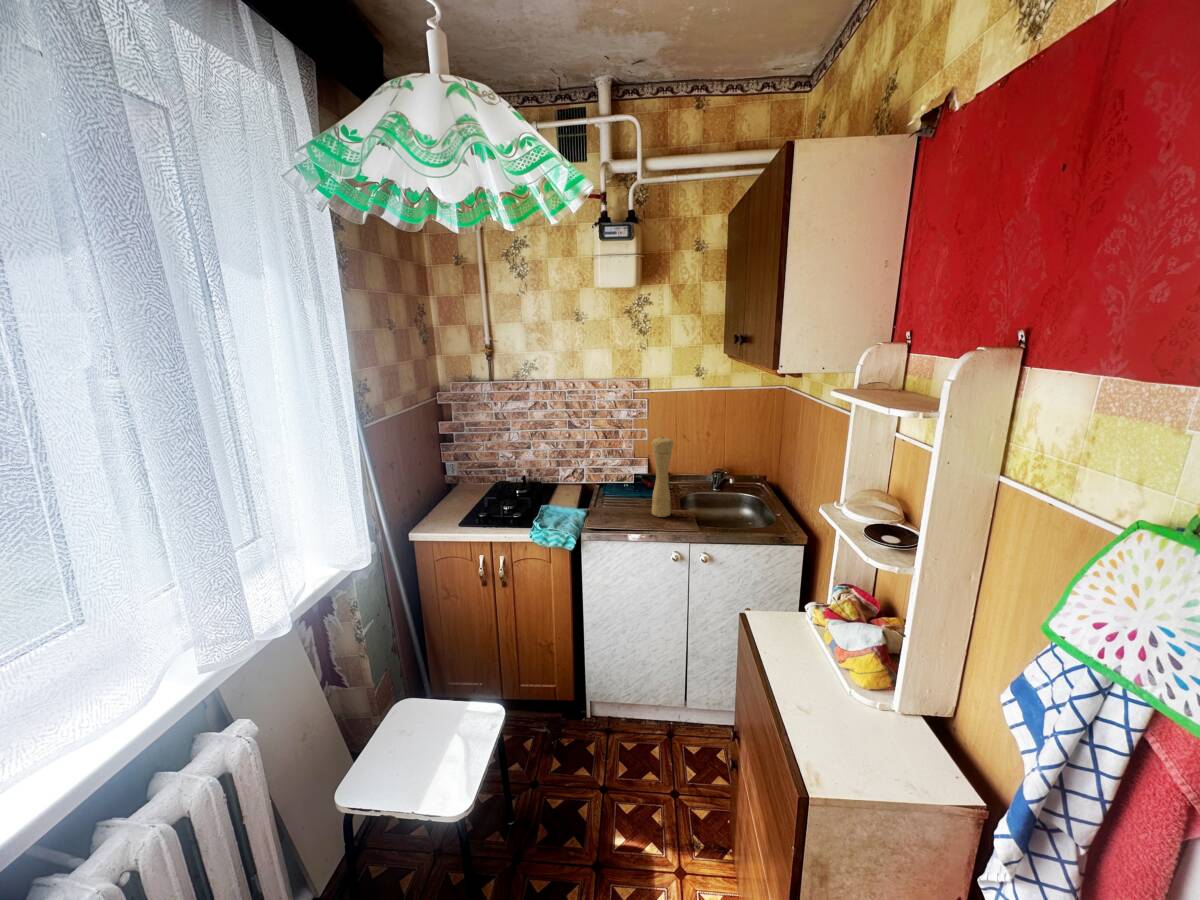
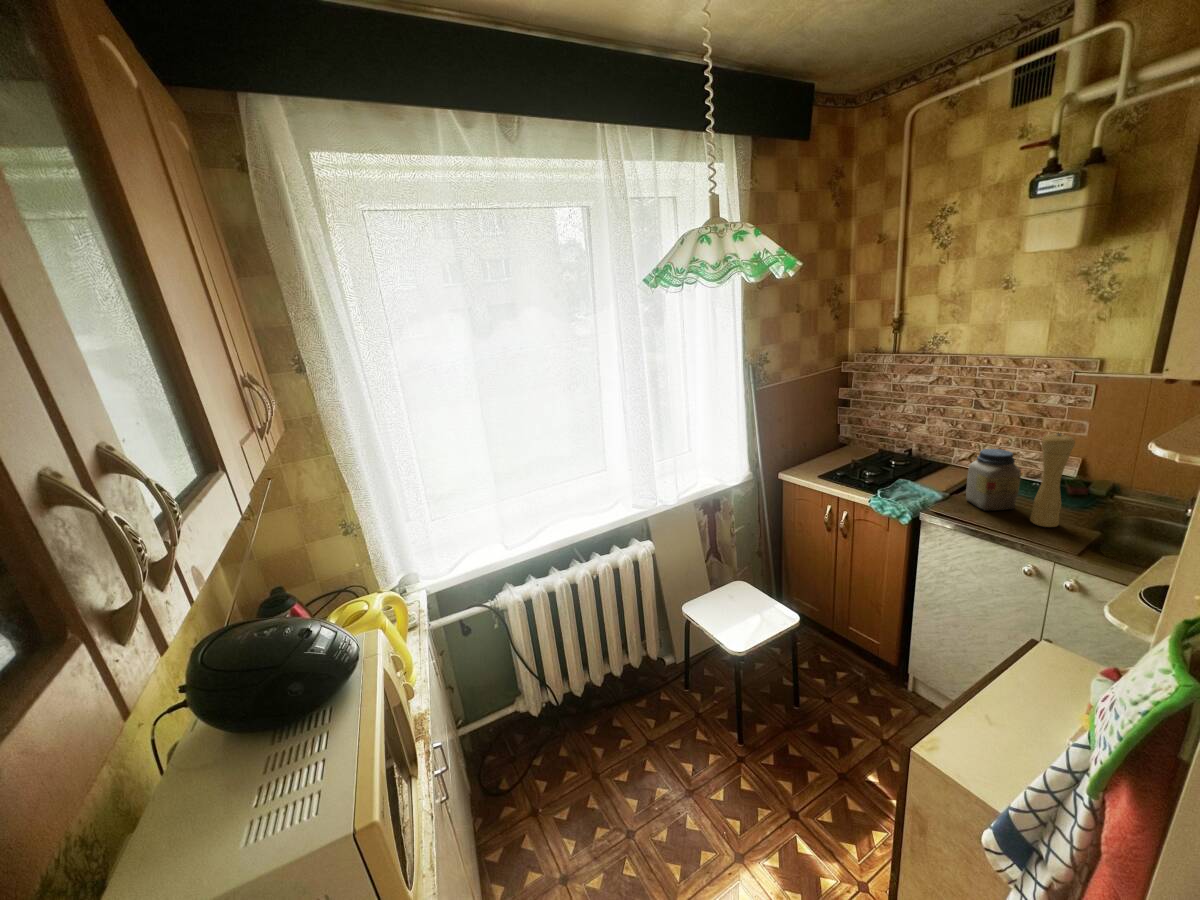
jar: none [599,459,636,516] -> present [966,449,1021,511]

